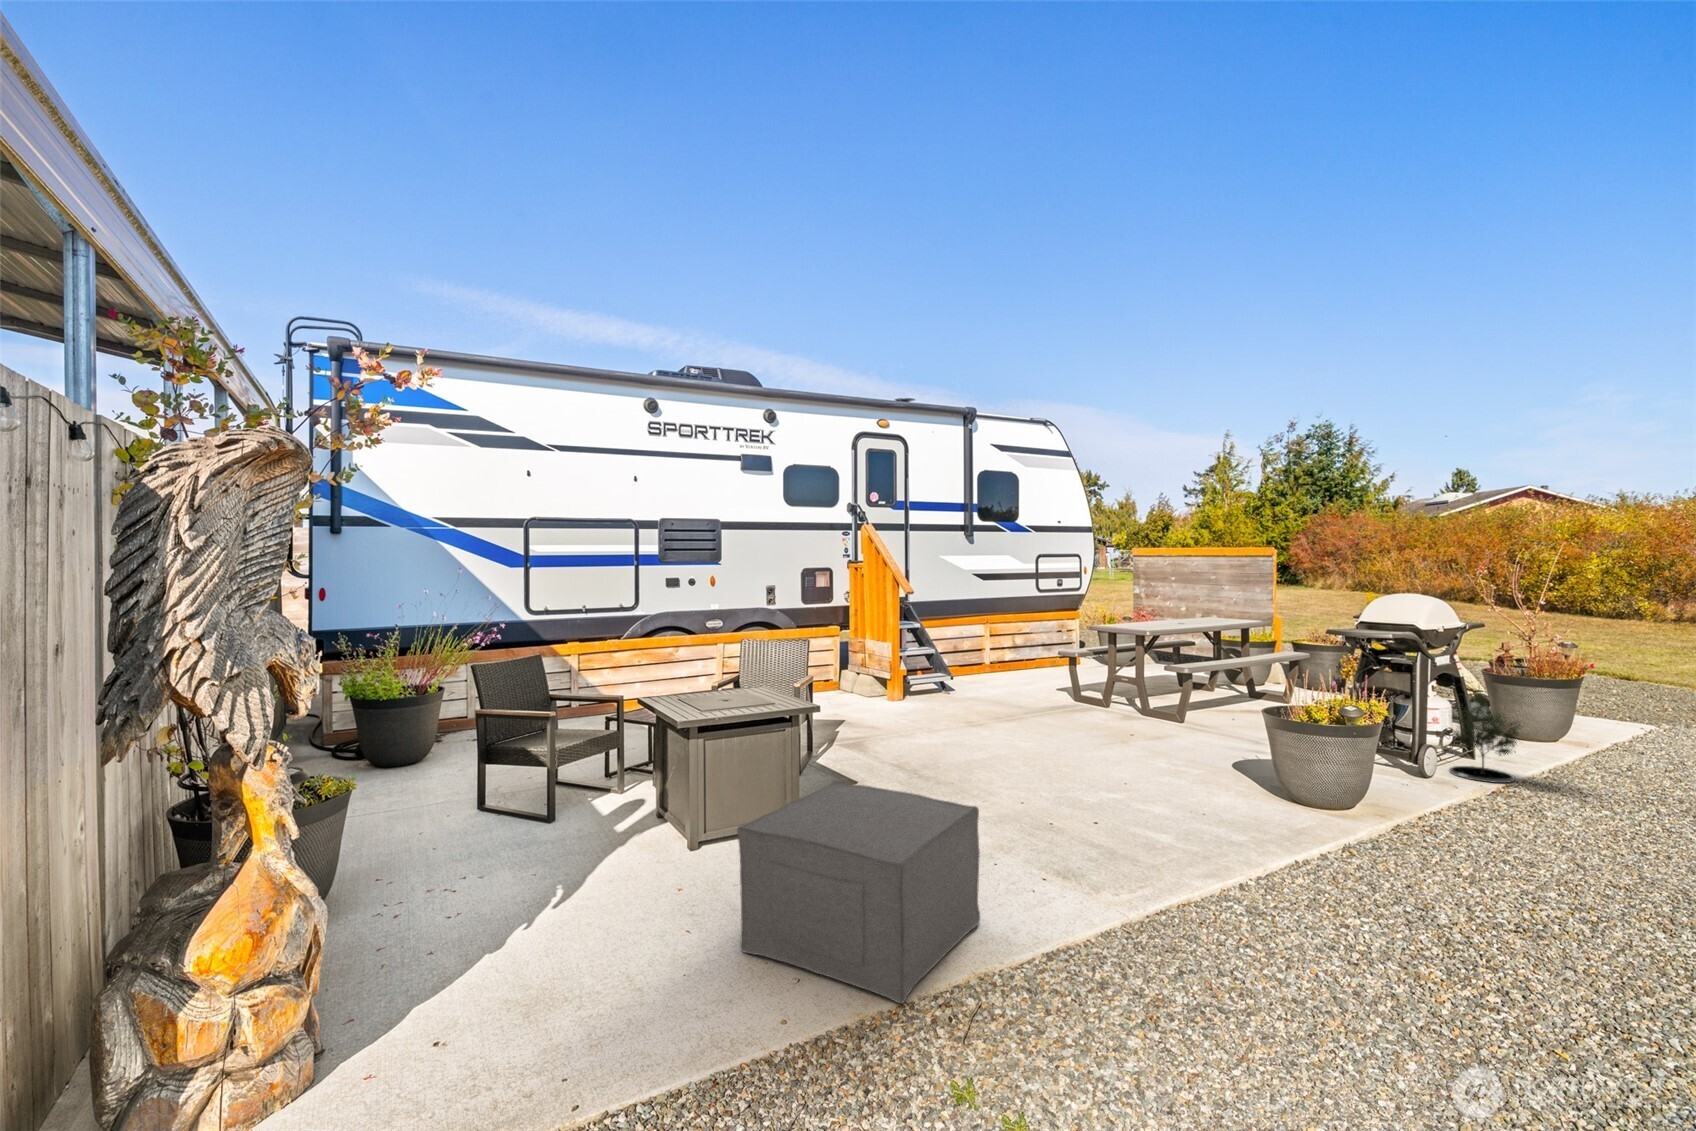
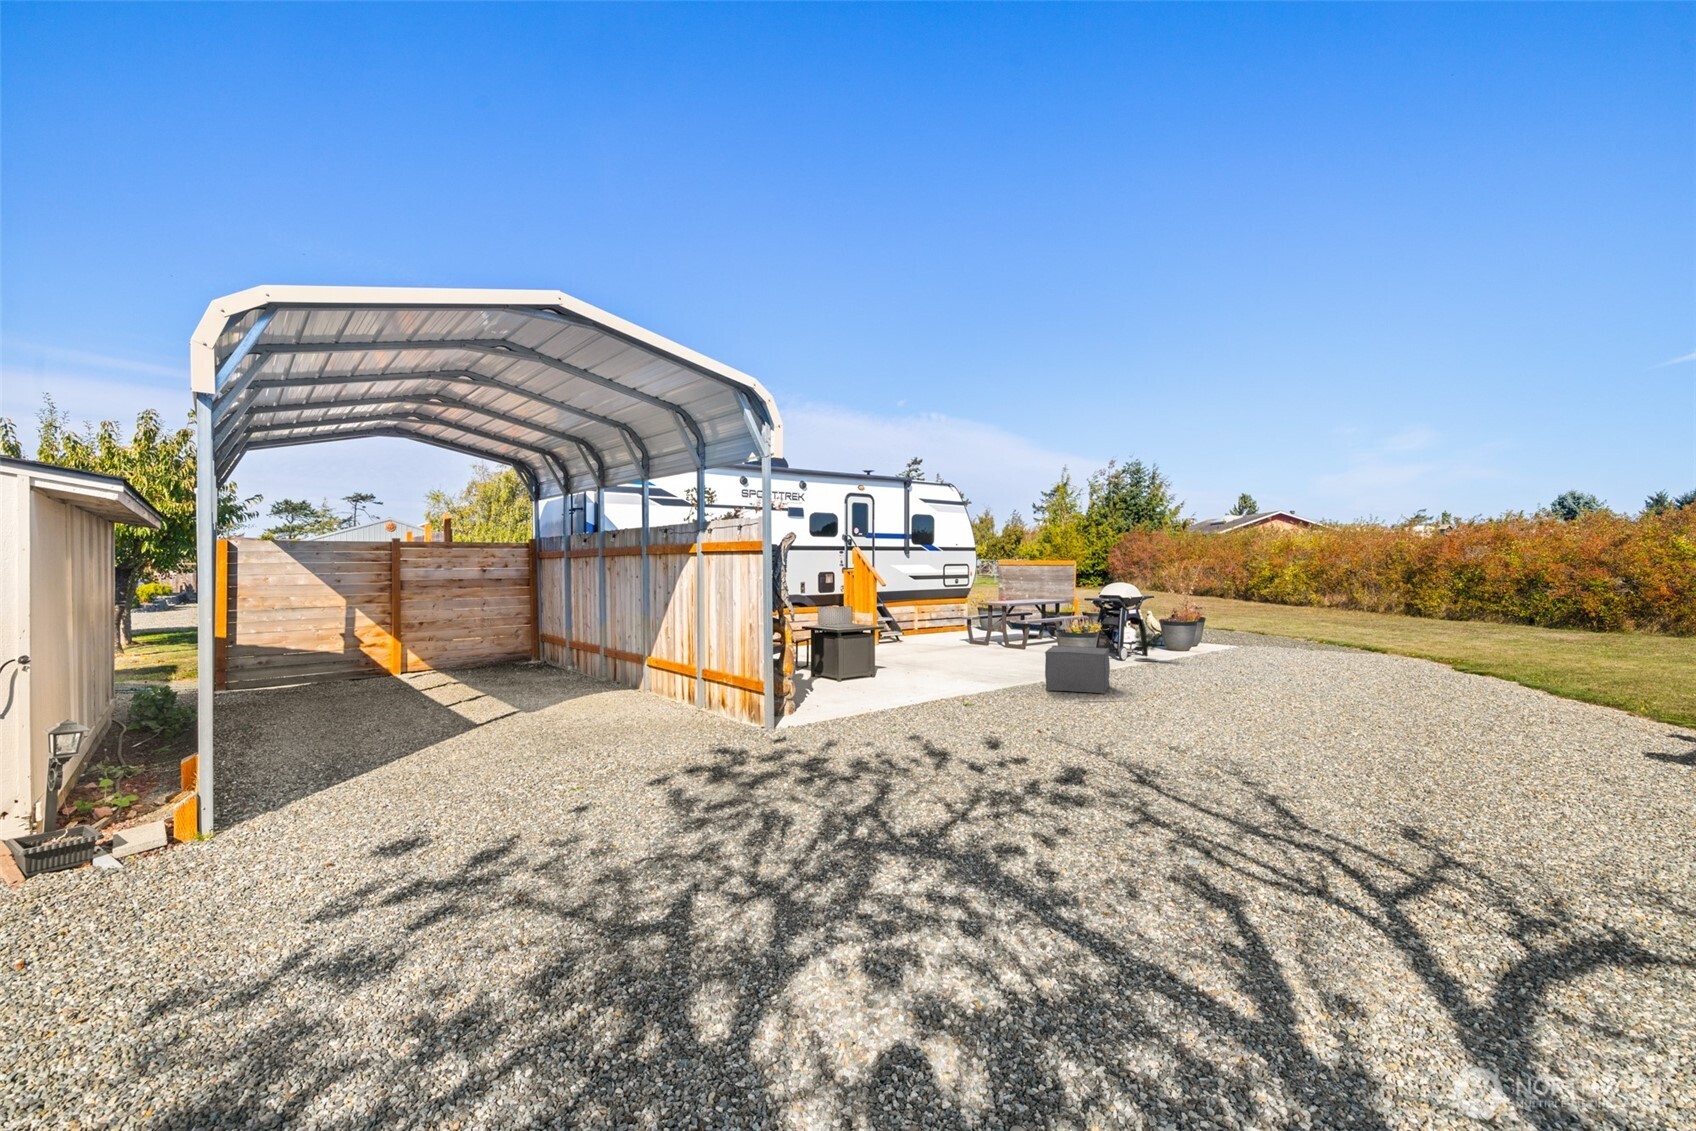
ottoman: present [737,781,980,1003] -> present [1045,646,1110,694]

